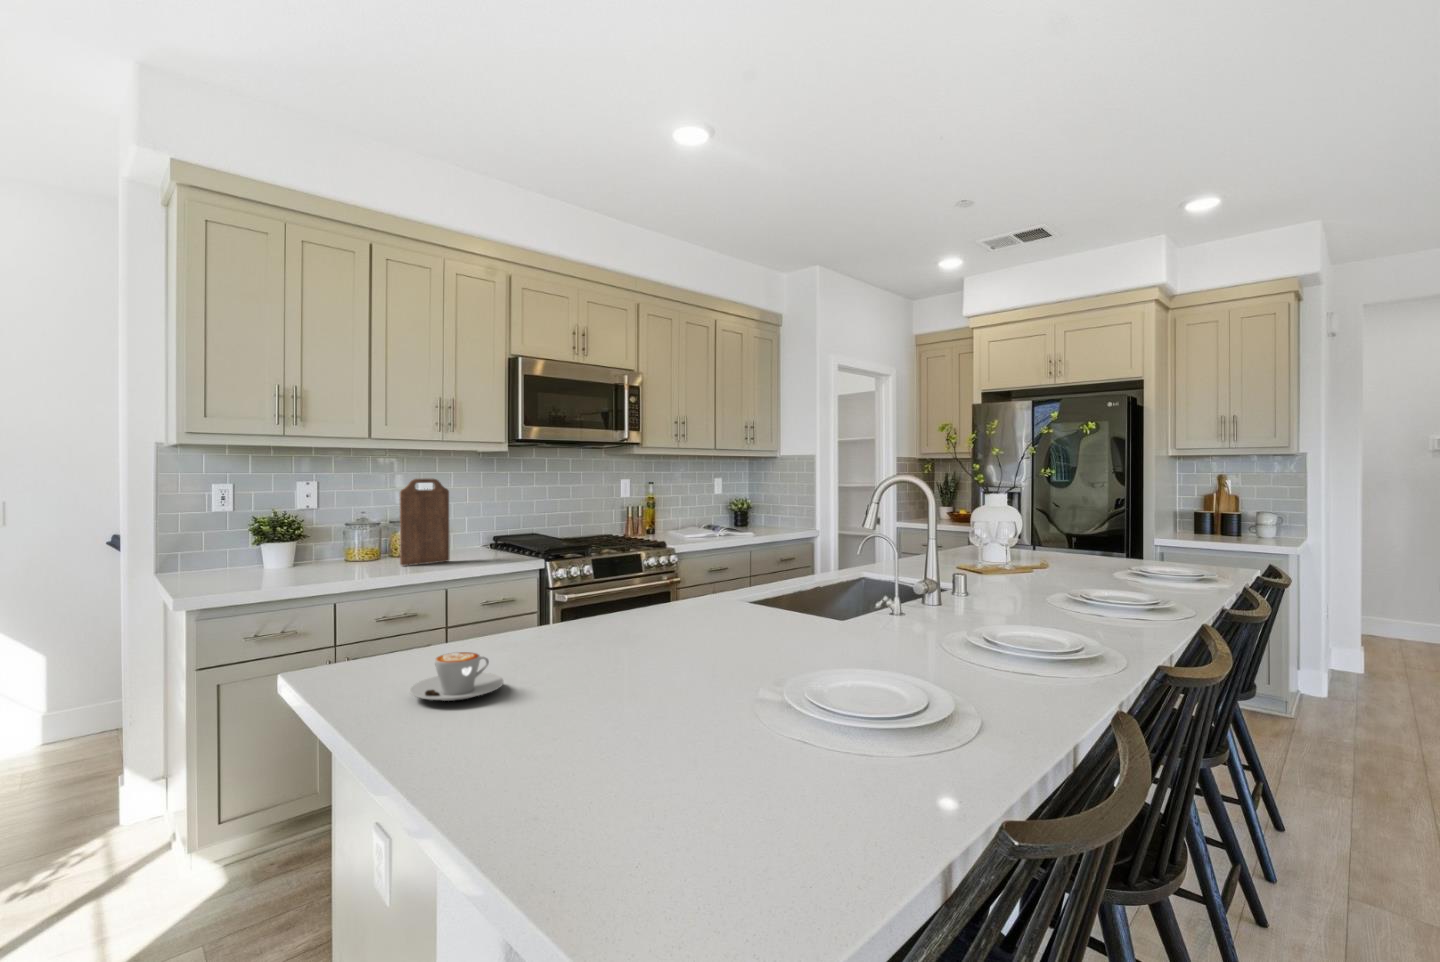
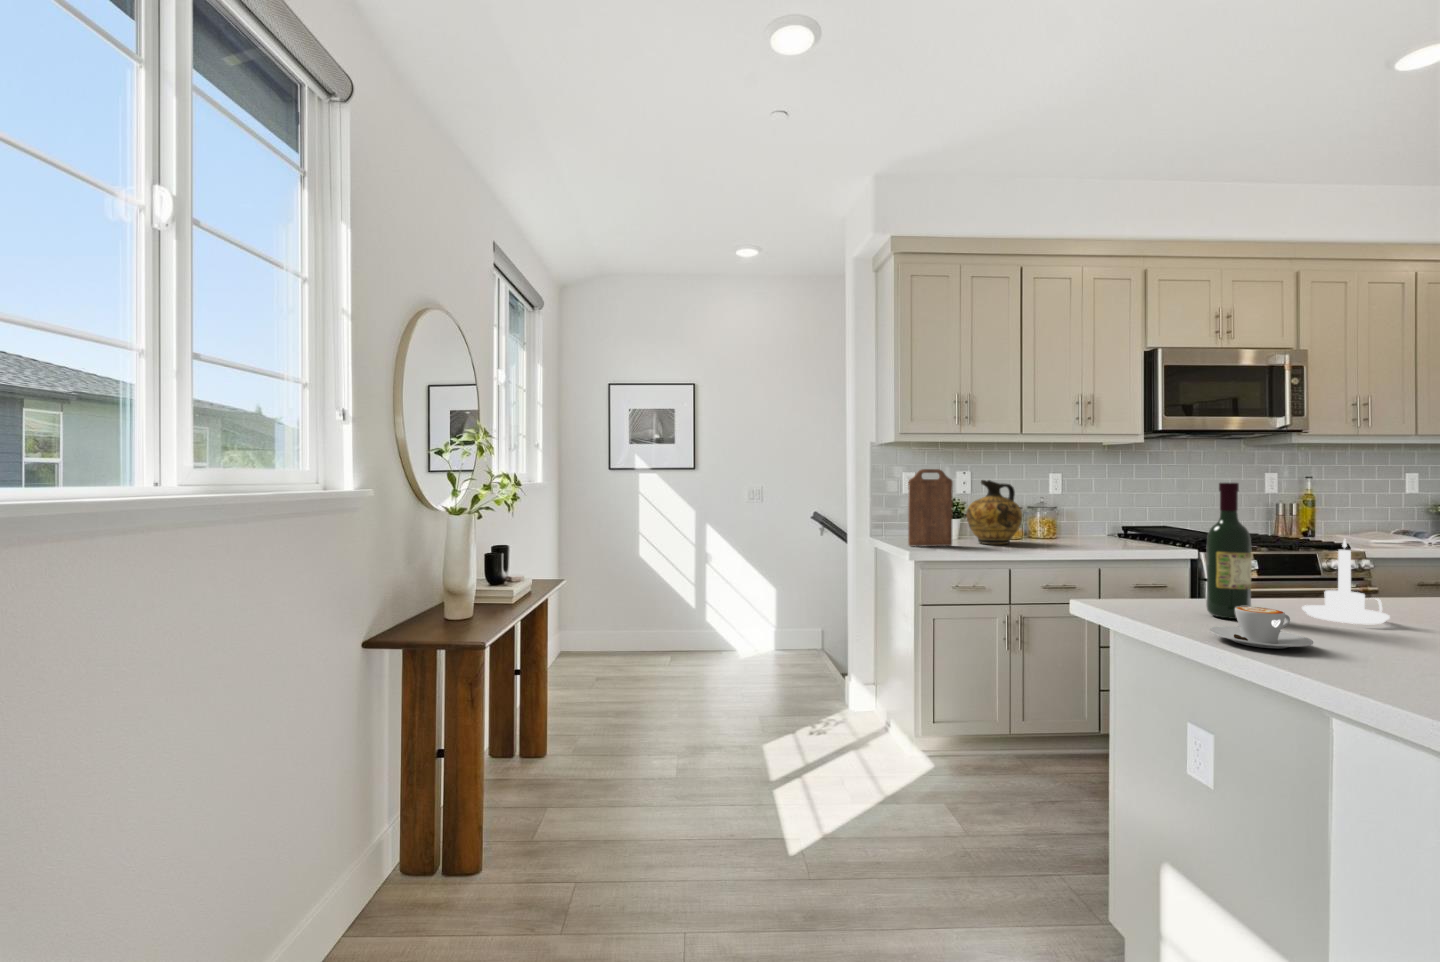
cutting board: present [400,479,450,566] -> present [908,469,953,546]
ceramic jug: none [297,493,369,571] -> present [966,480,1022,544]
wine bottle: none [450,510,490,658] -> present [1206,483,1252,619]
candle holder: none [543,560,605,645] -> present [1302,539,1390,624]

